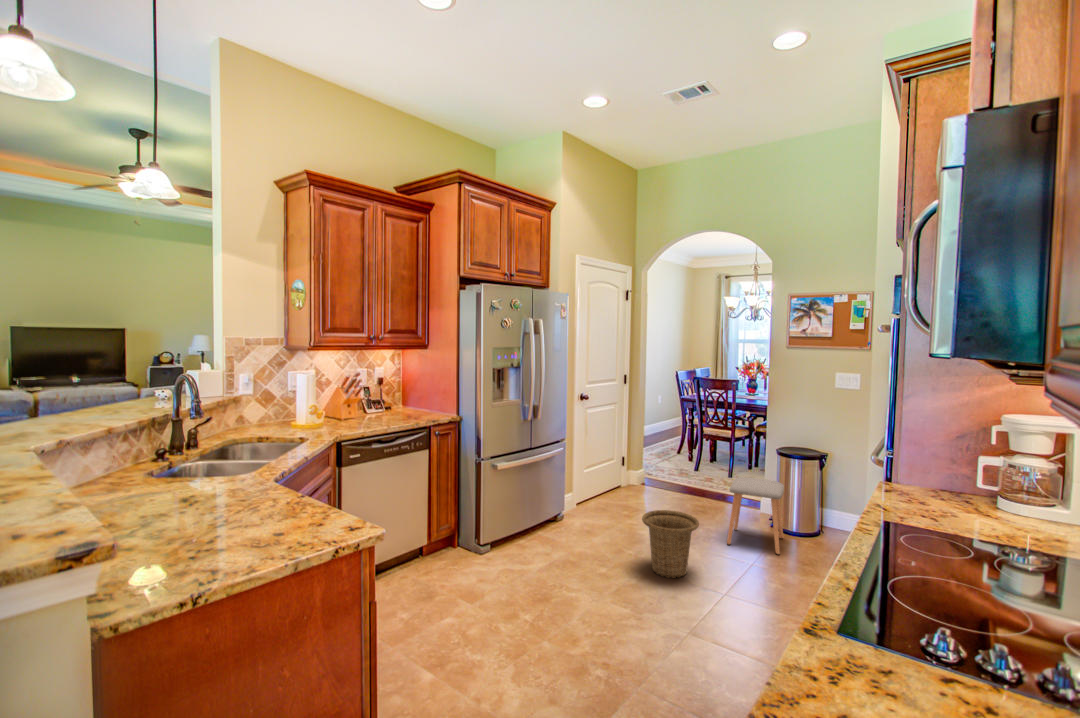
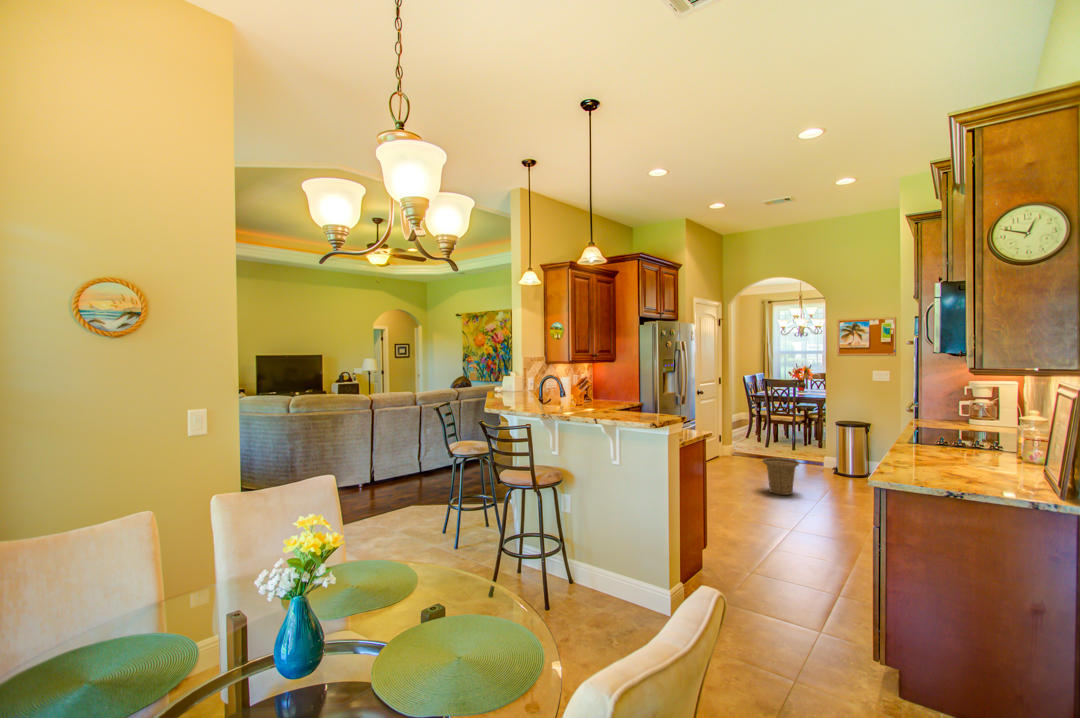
stool: present [727,477,784,555] -> none [810,440,846,485]

